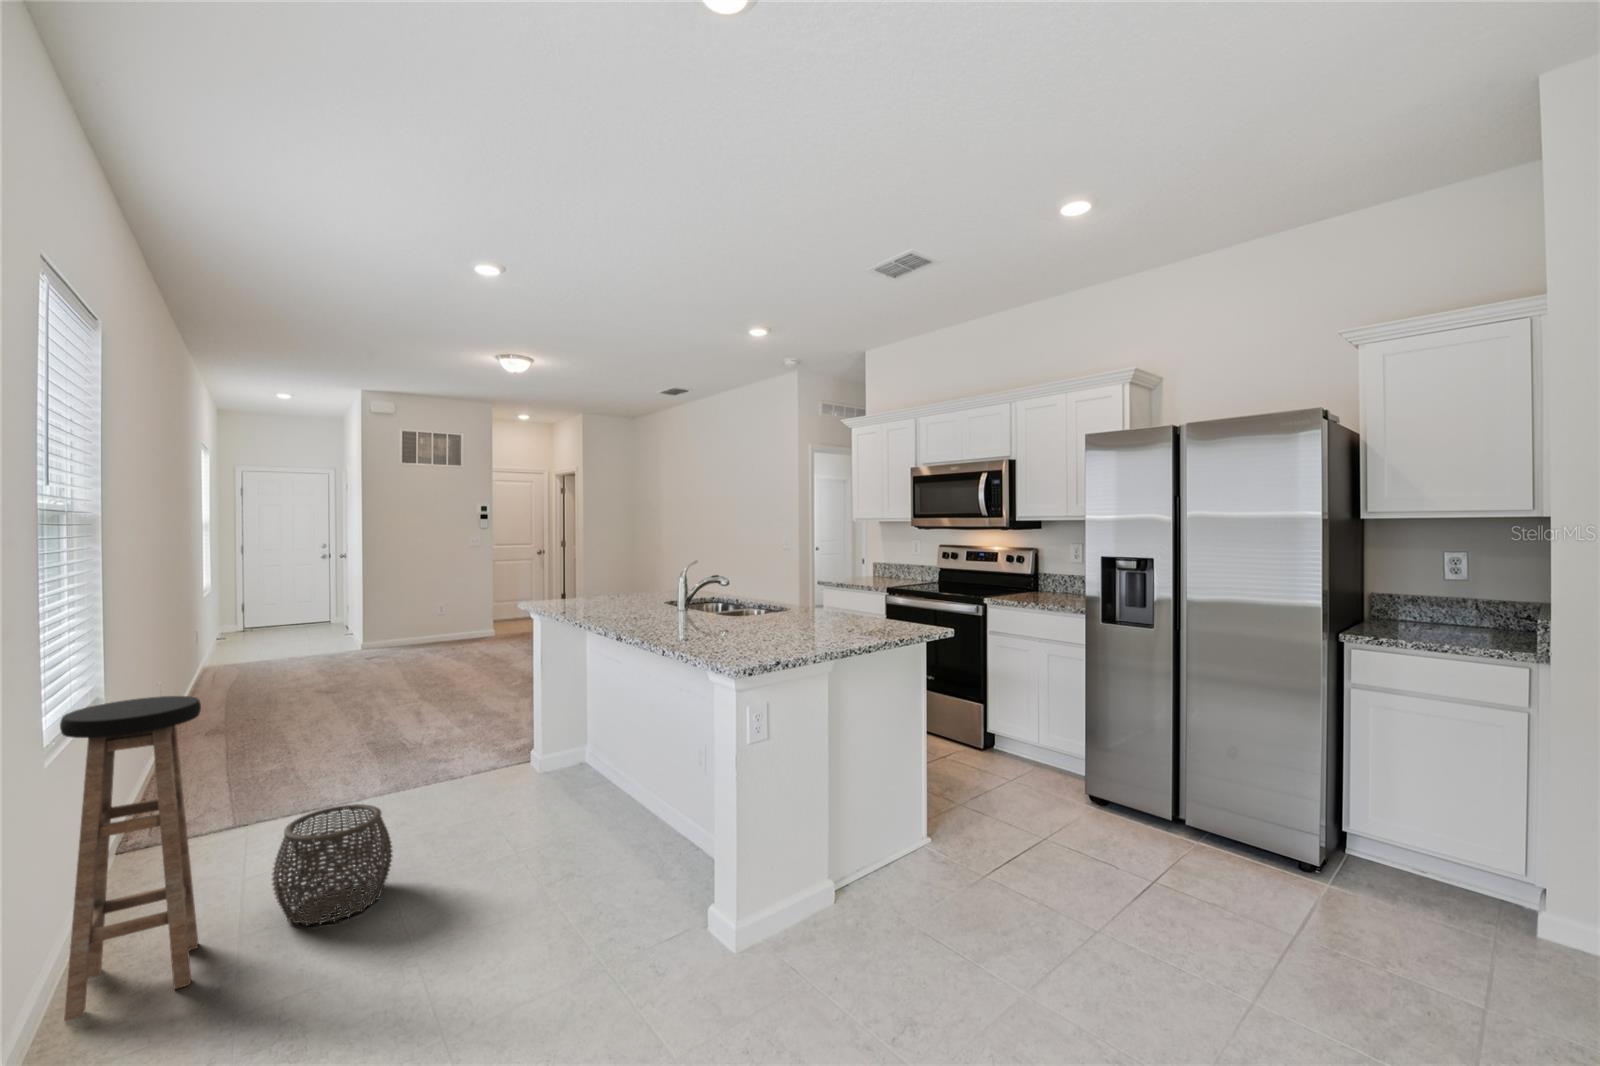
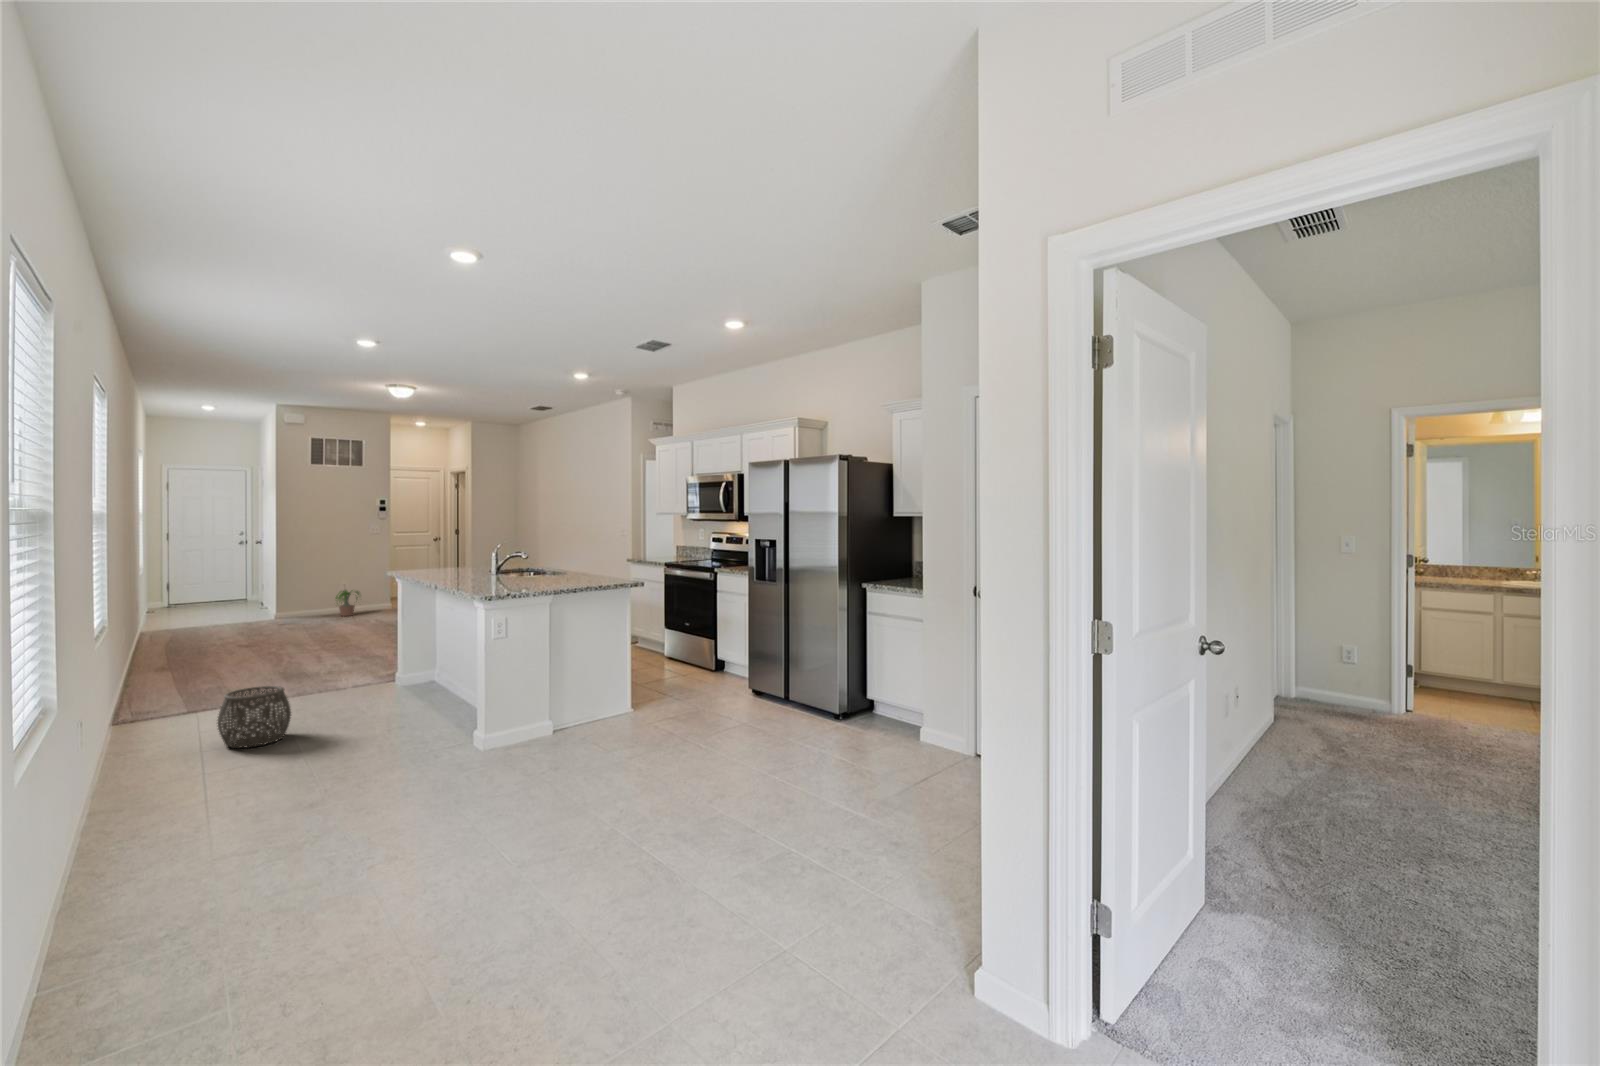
potted plant: none [426,614,465,646] -> present [336,590,359,616]
bar stool: present [60,696,201,1021] -> none [99,615,176,780]

